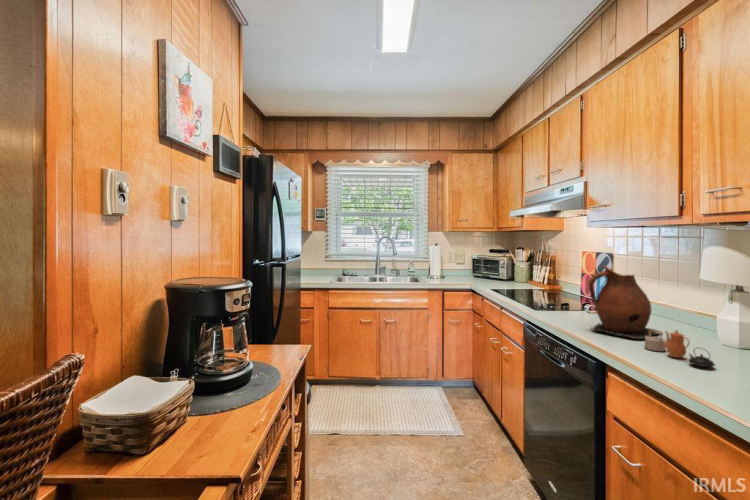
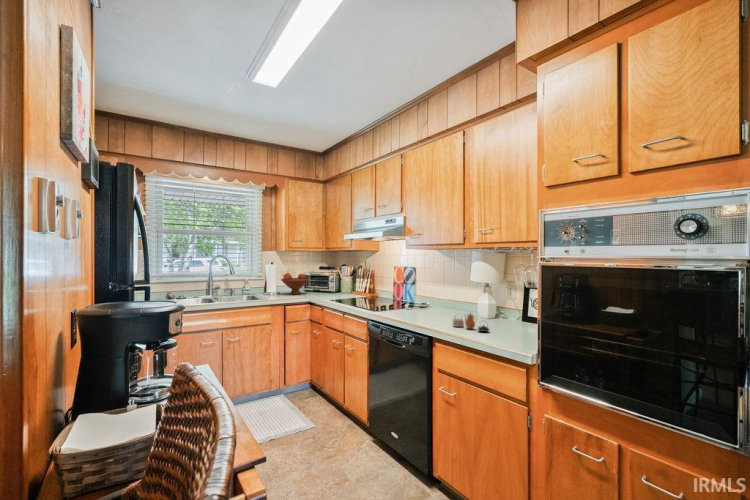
fruit bowl: none [445,257,477,281] -> present [281,273,310,294]
ceramic pitcher: present [589,266,662,339] -> none [417,275,456,323]

